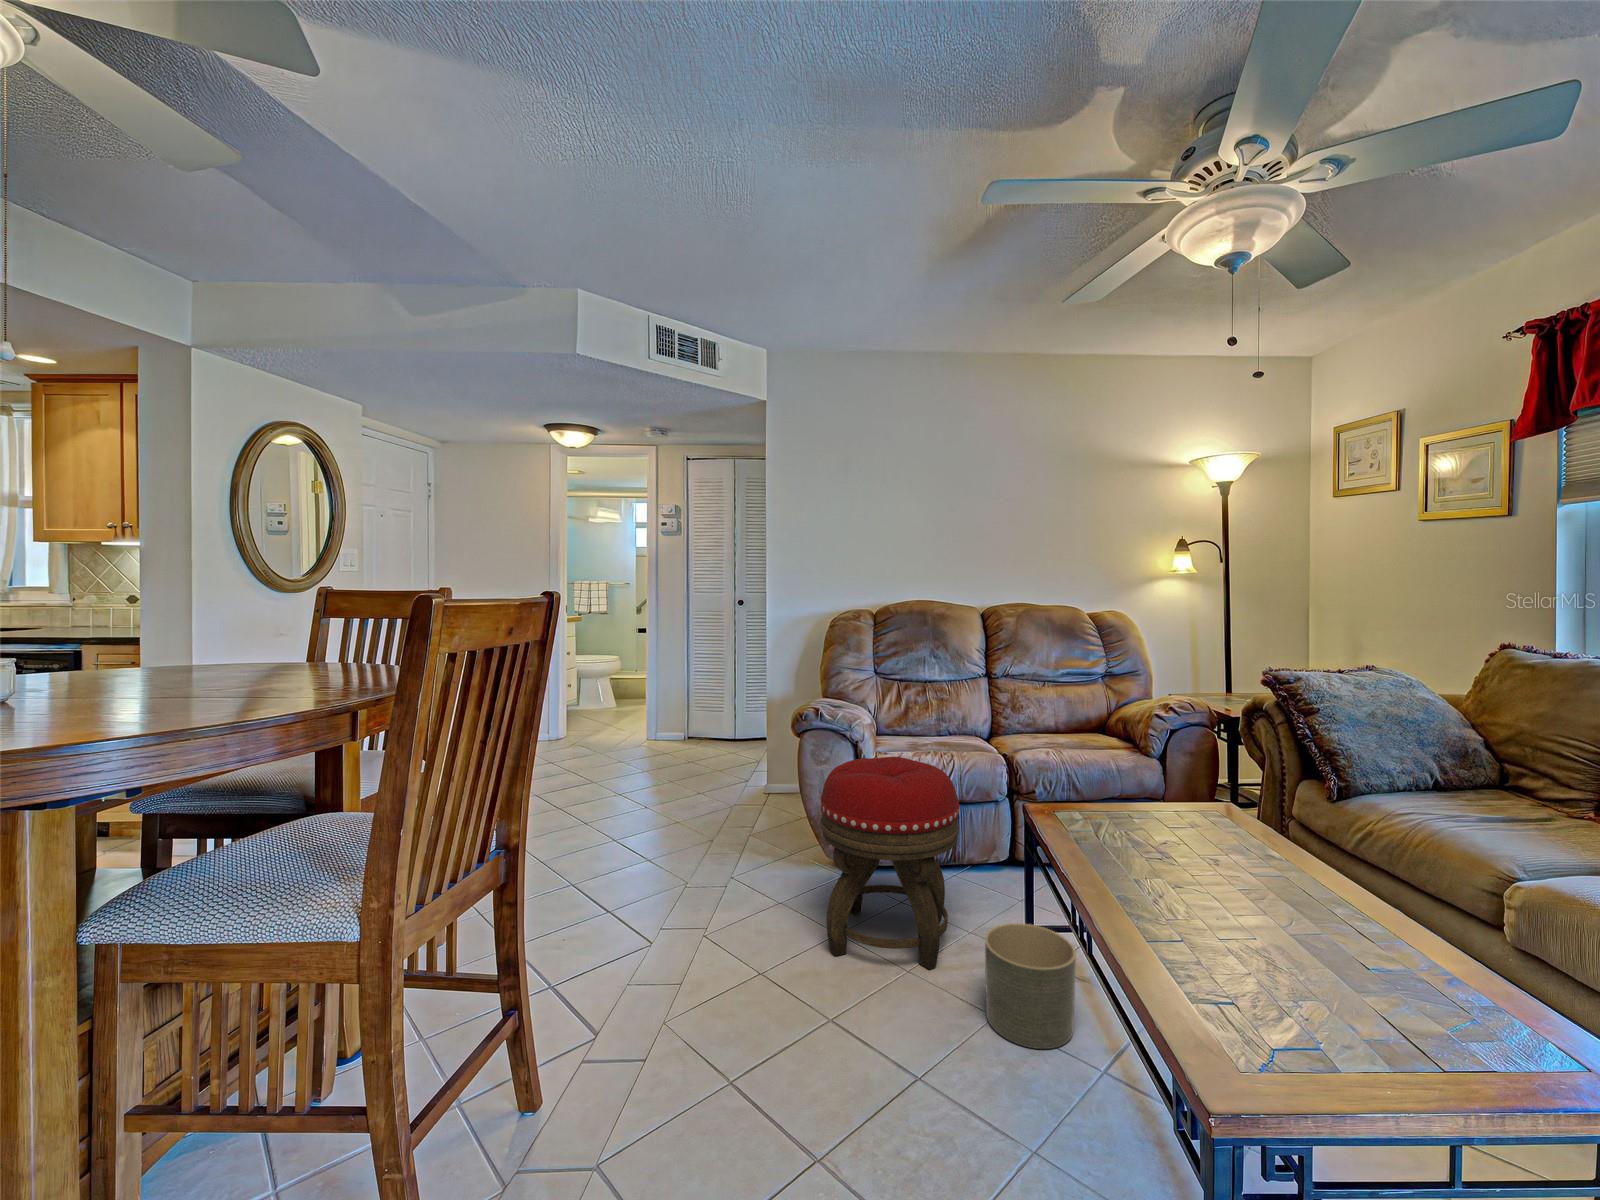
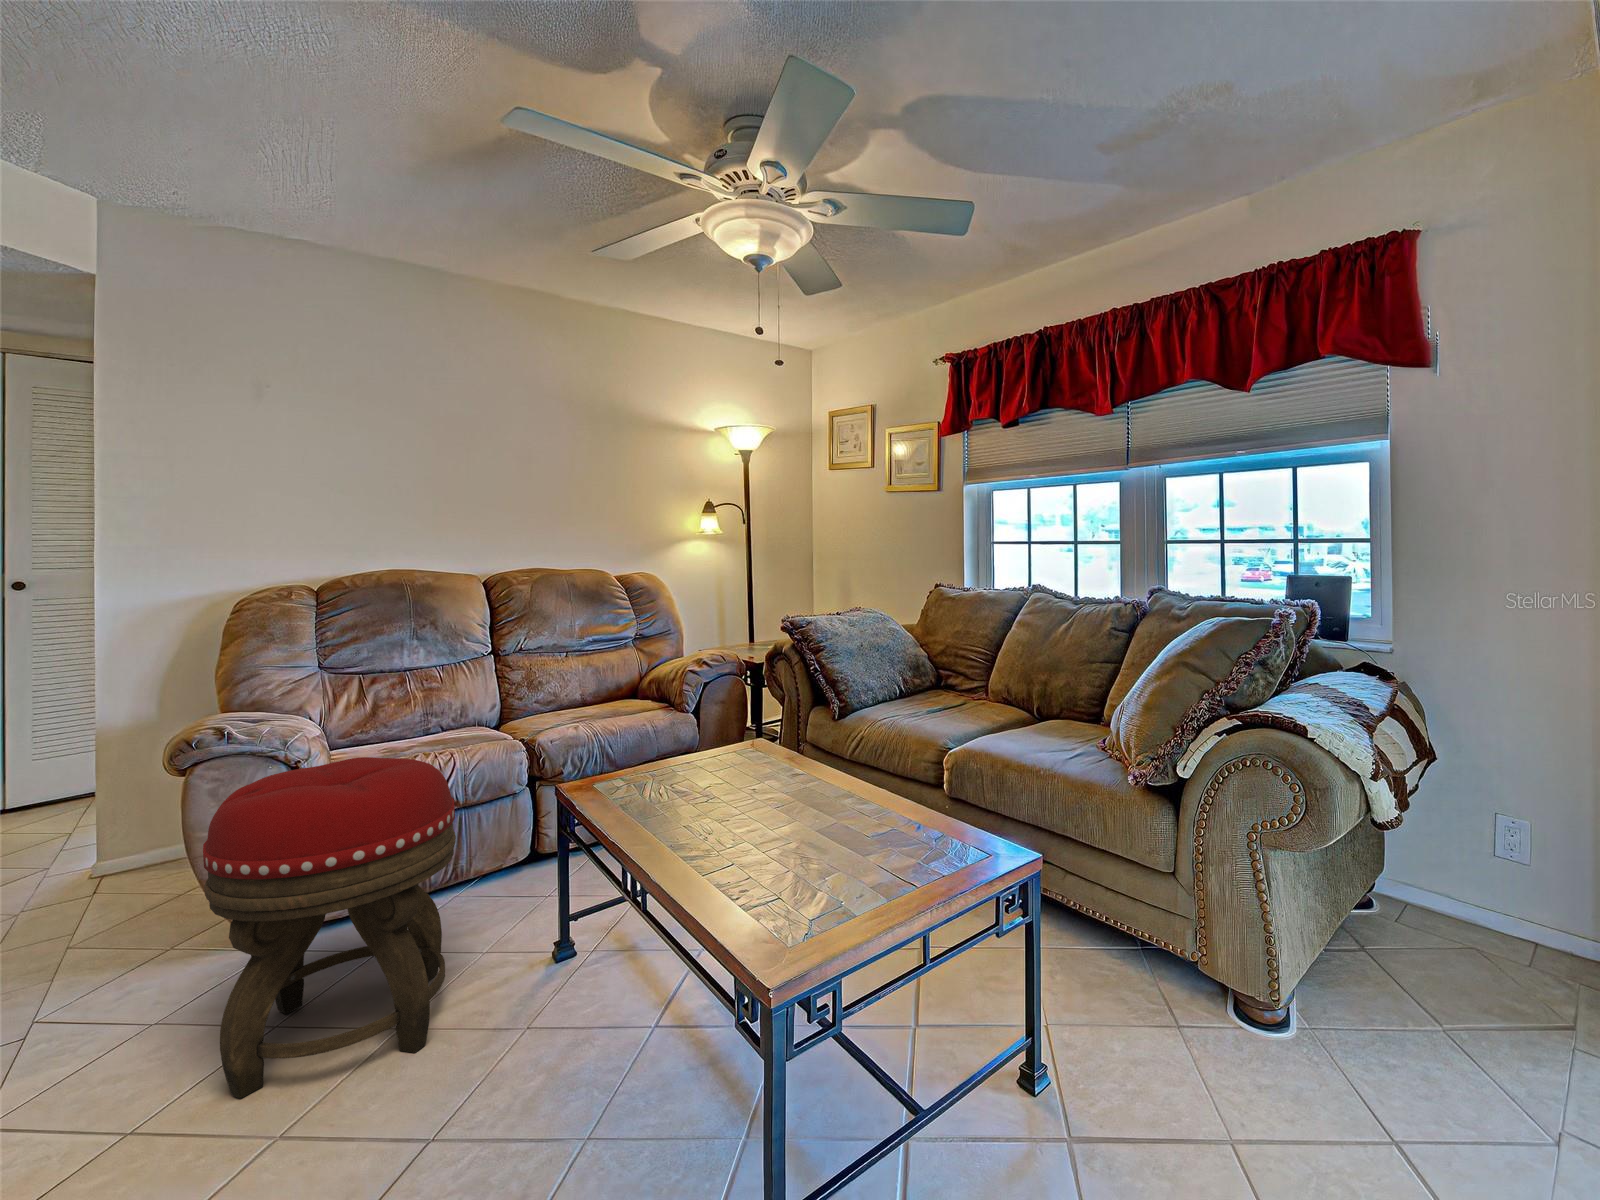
planter: present [985,923,1076,1049] -> none [495,934,619,1107]

